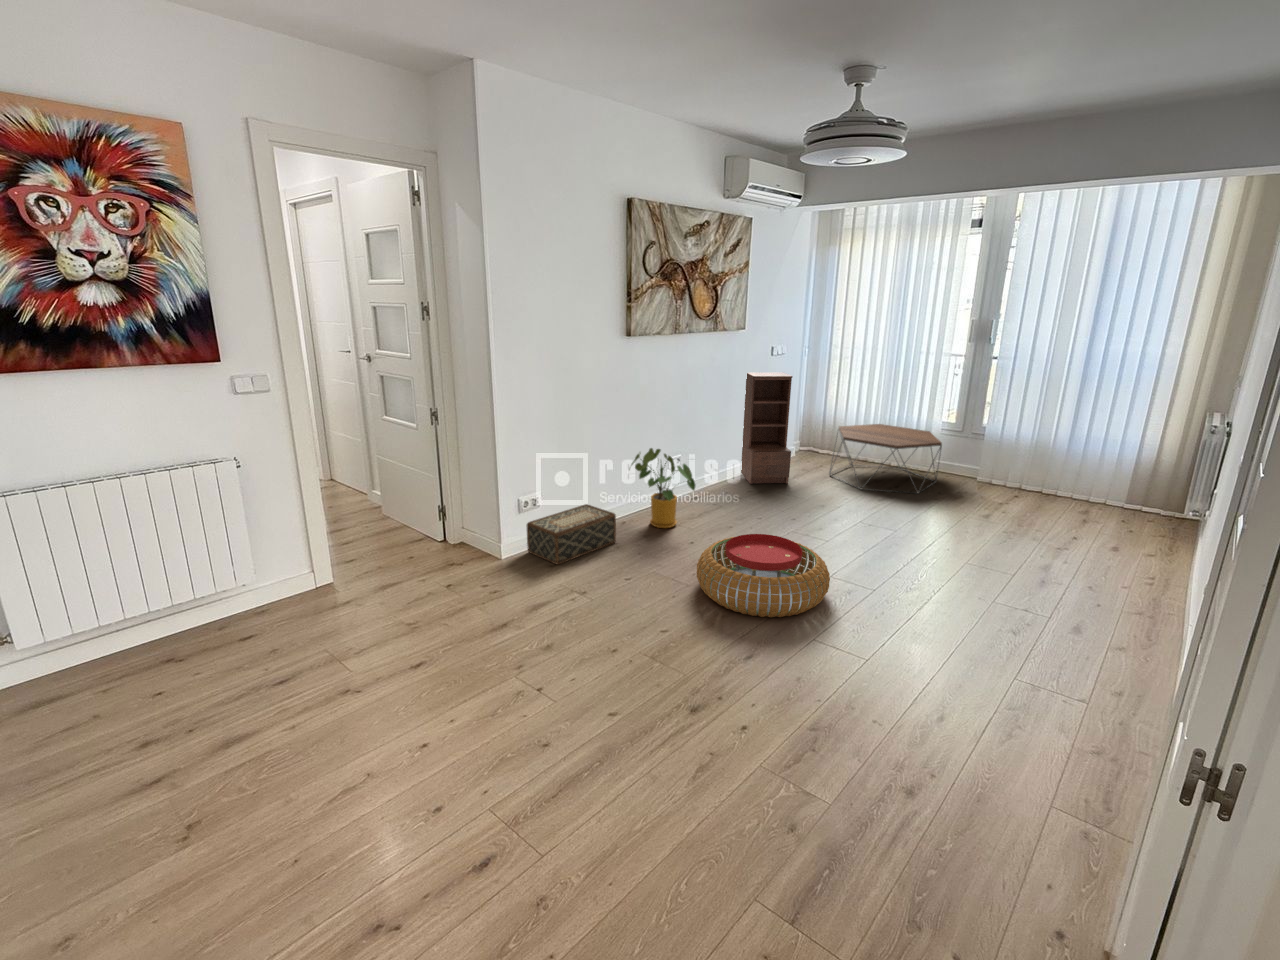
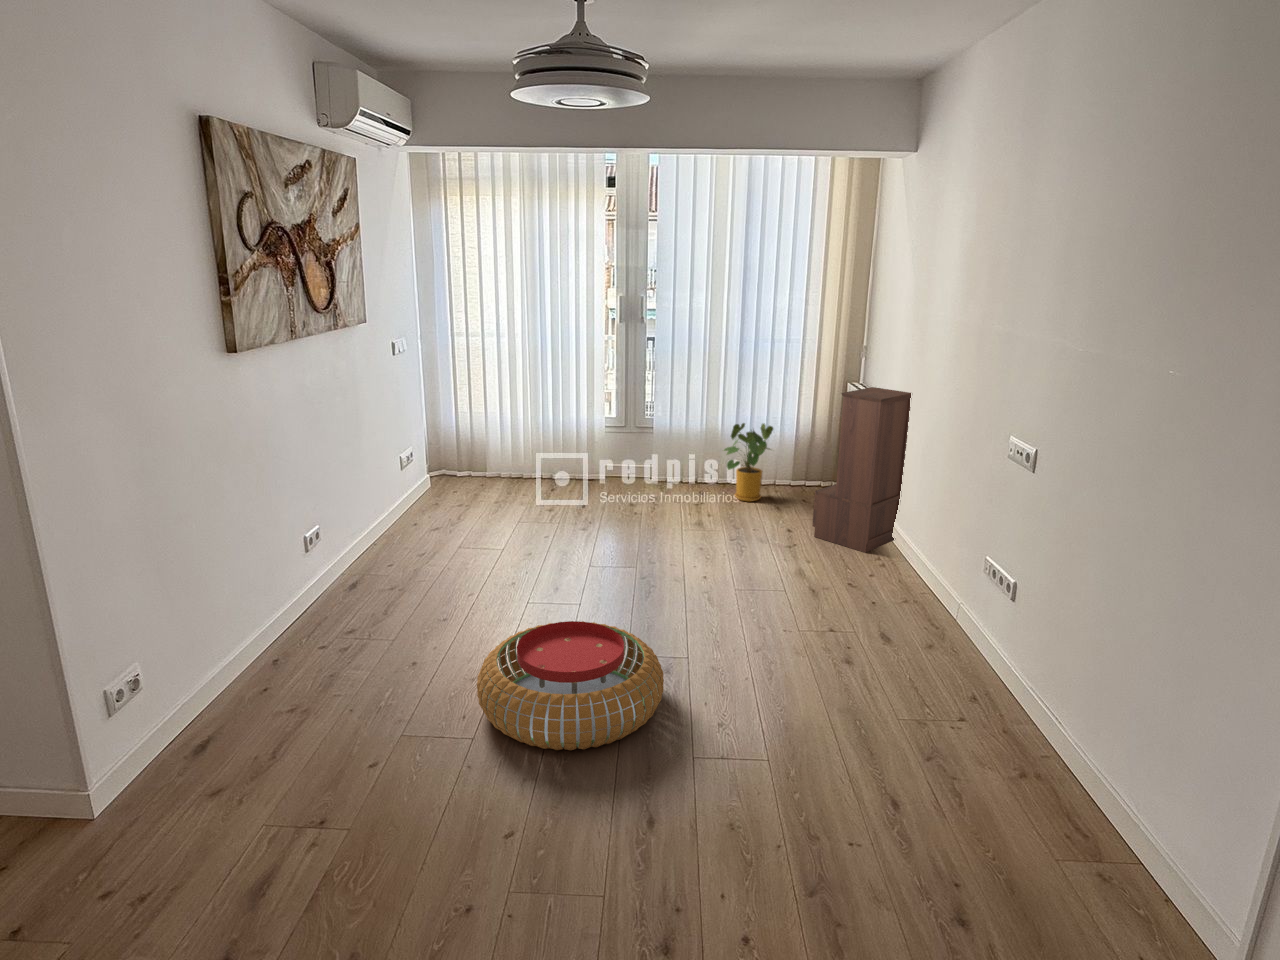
bookshelf: present [741,372,792,484] -> present [812,387,911,553]
coffee table: present [829,424,942,493] -> none [494,430,625,519]
house plant: present [631,448,695,528] -> present [724,423,773,502]
woven basket: present [527,504,616,565] -> none [130,654,293,784]

